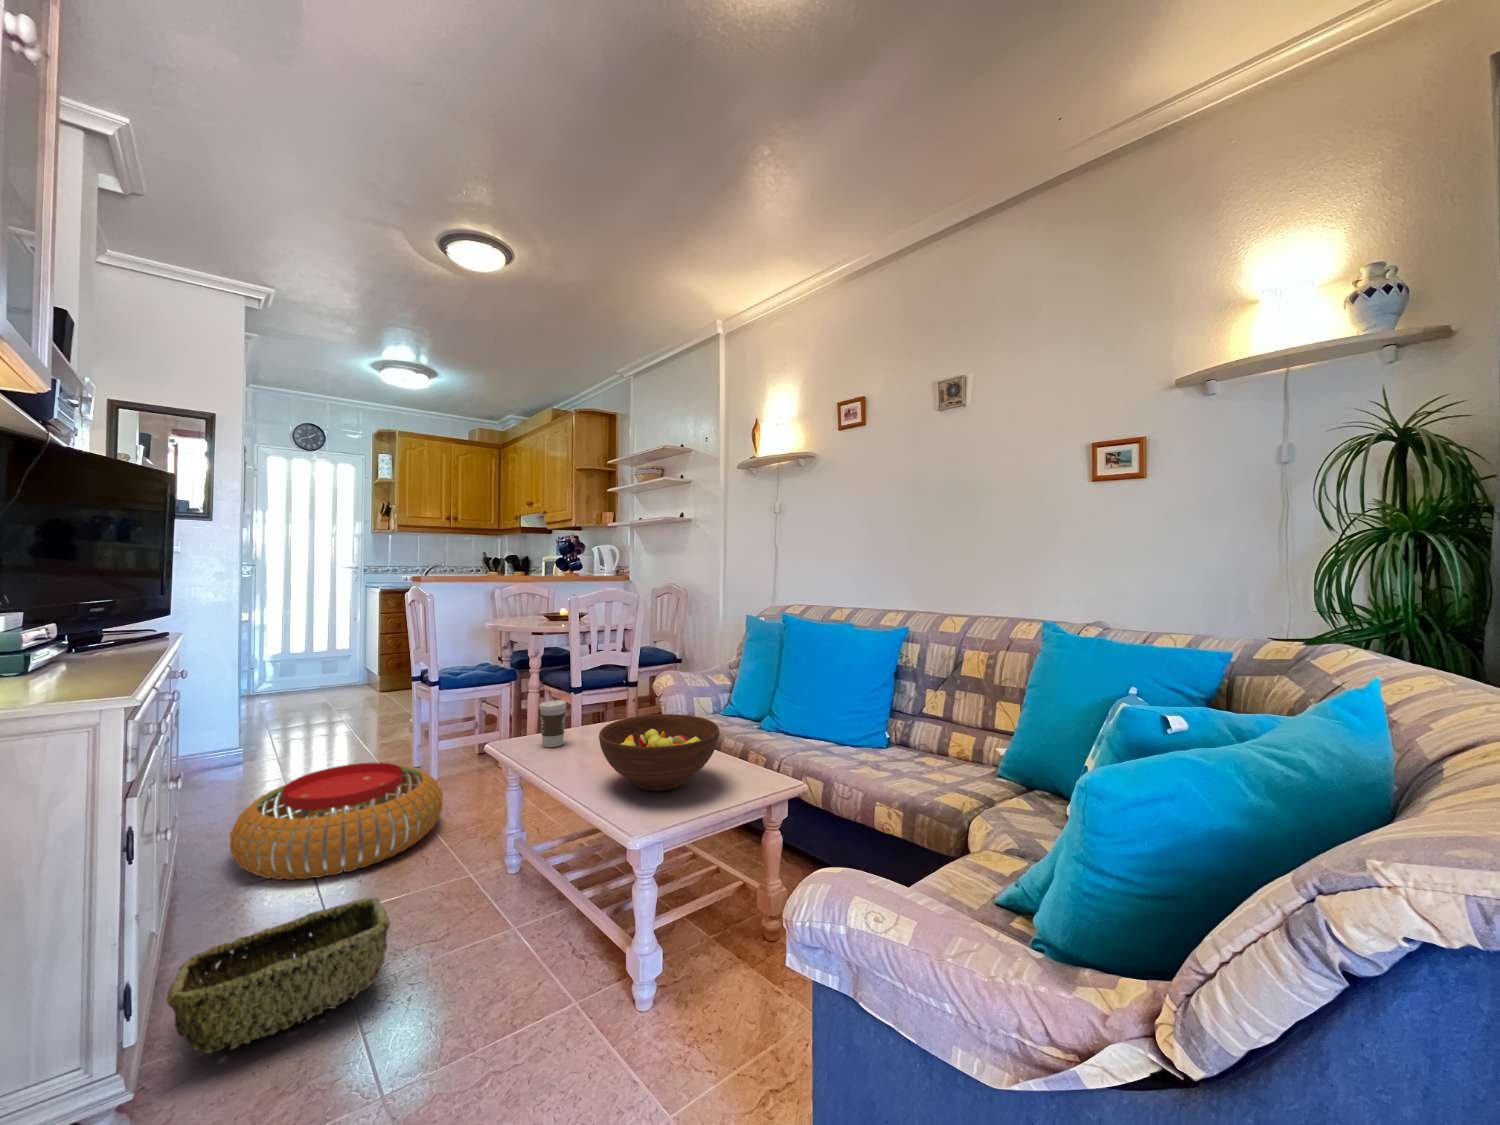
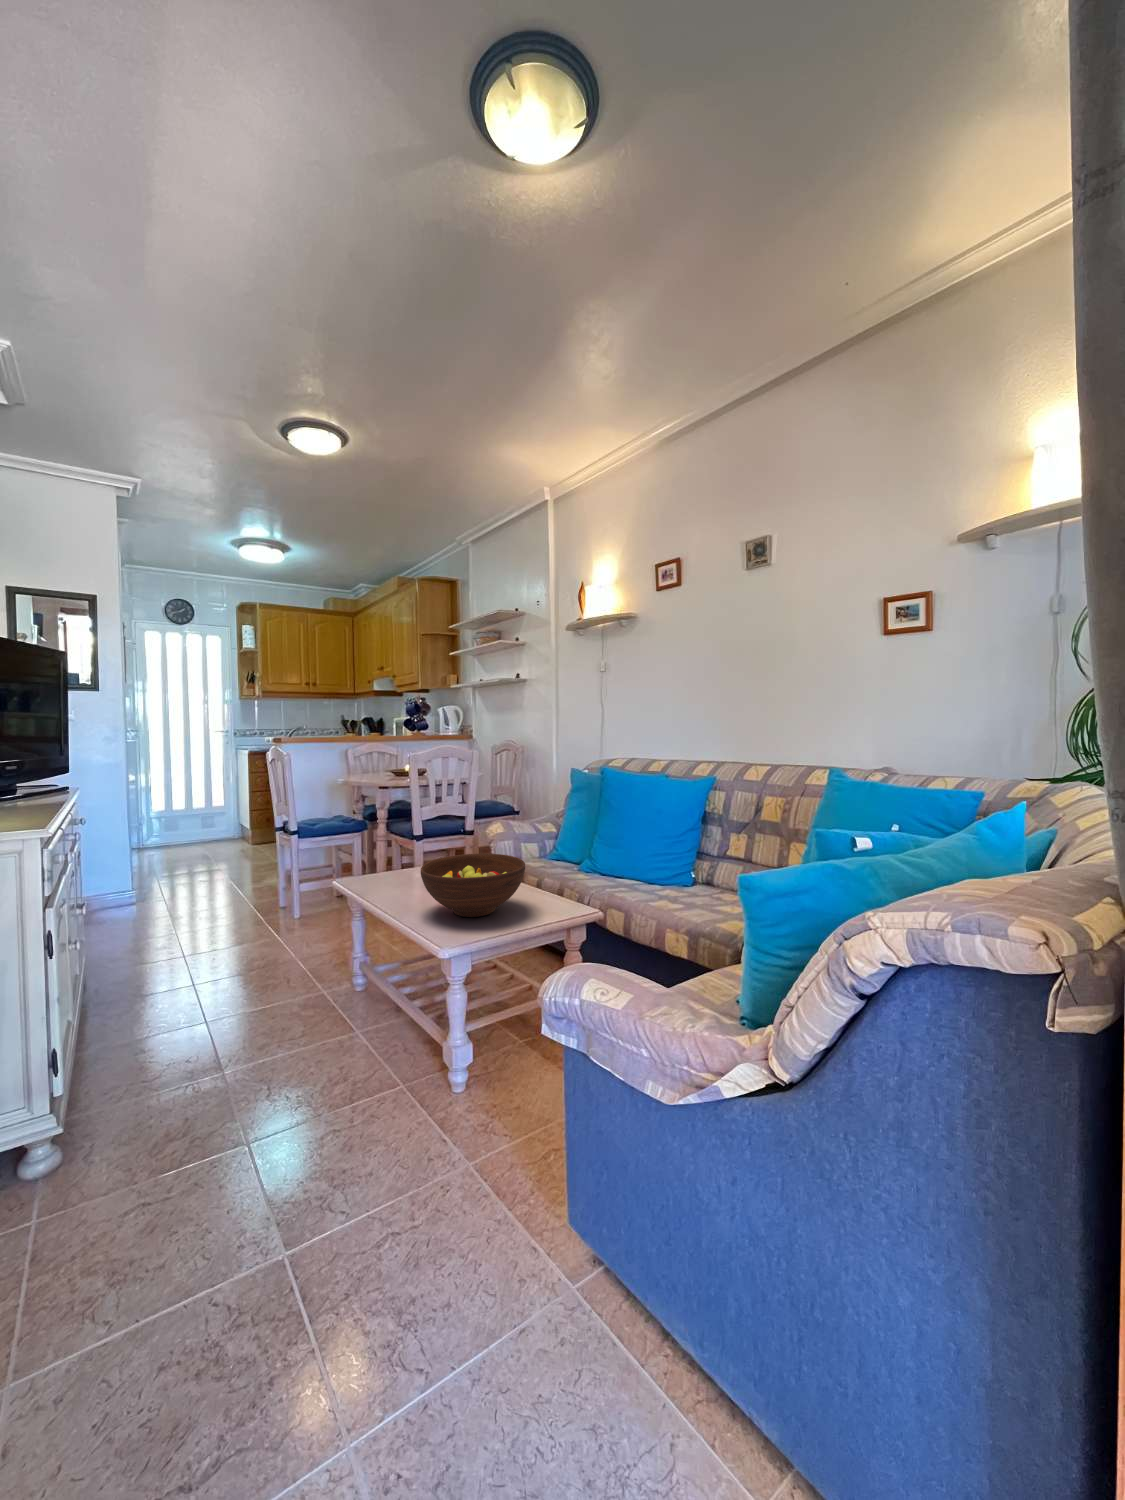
coffee cup: present [539,700,567,747] -> none [376,843,400,884]
pouf: present [230,762,443,880] -> none [126,900,301,994]
woven basket: present [166,897,390,1053] -> none [85,1002,253,1110]

